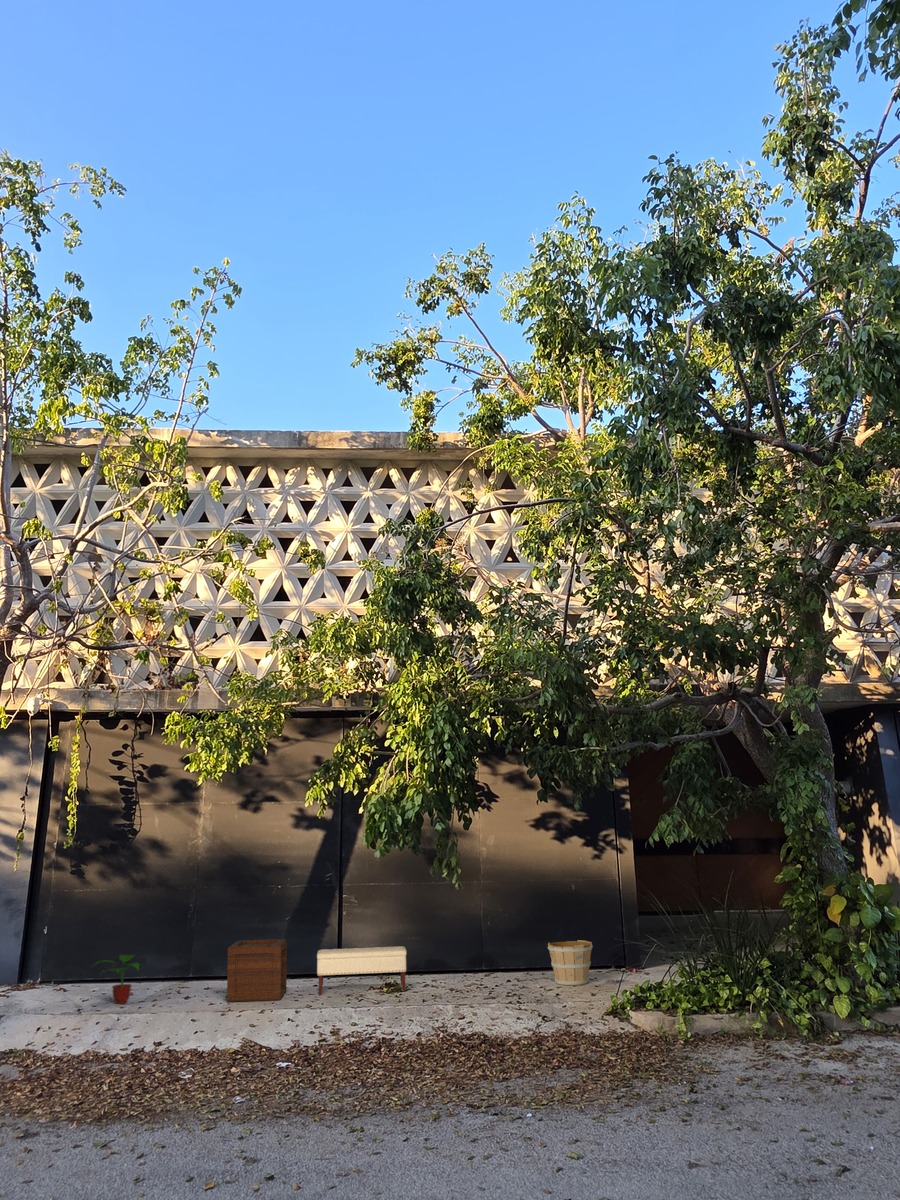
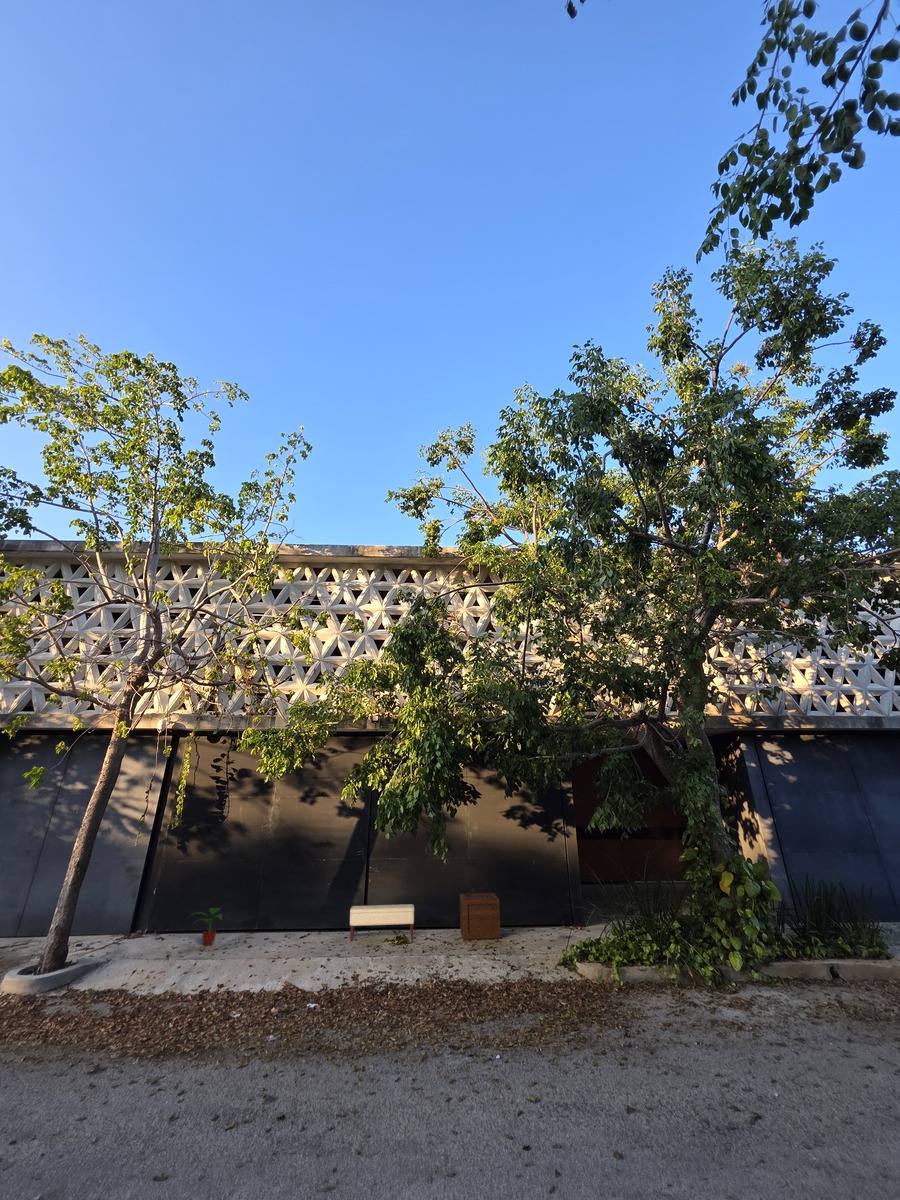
wooden crate: present [227,939,287,1002] -> present [460,893,501,940]
wooden bucket: present [548,940,593,985] -> none [516,901,548,936]

